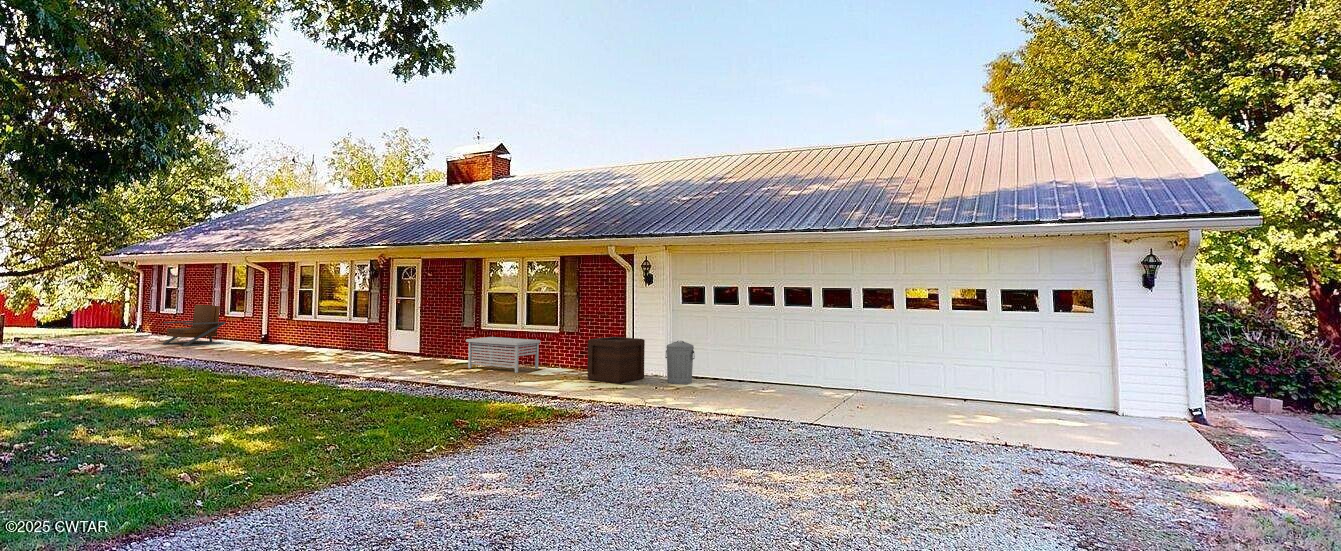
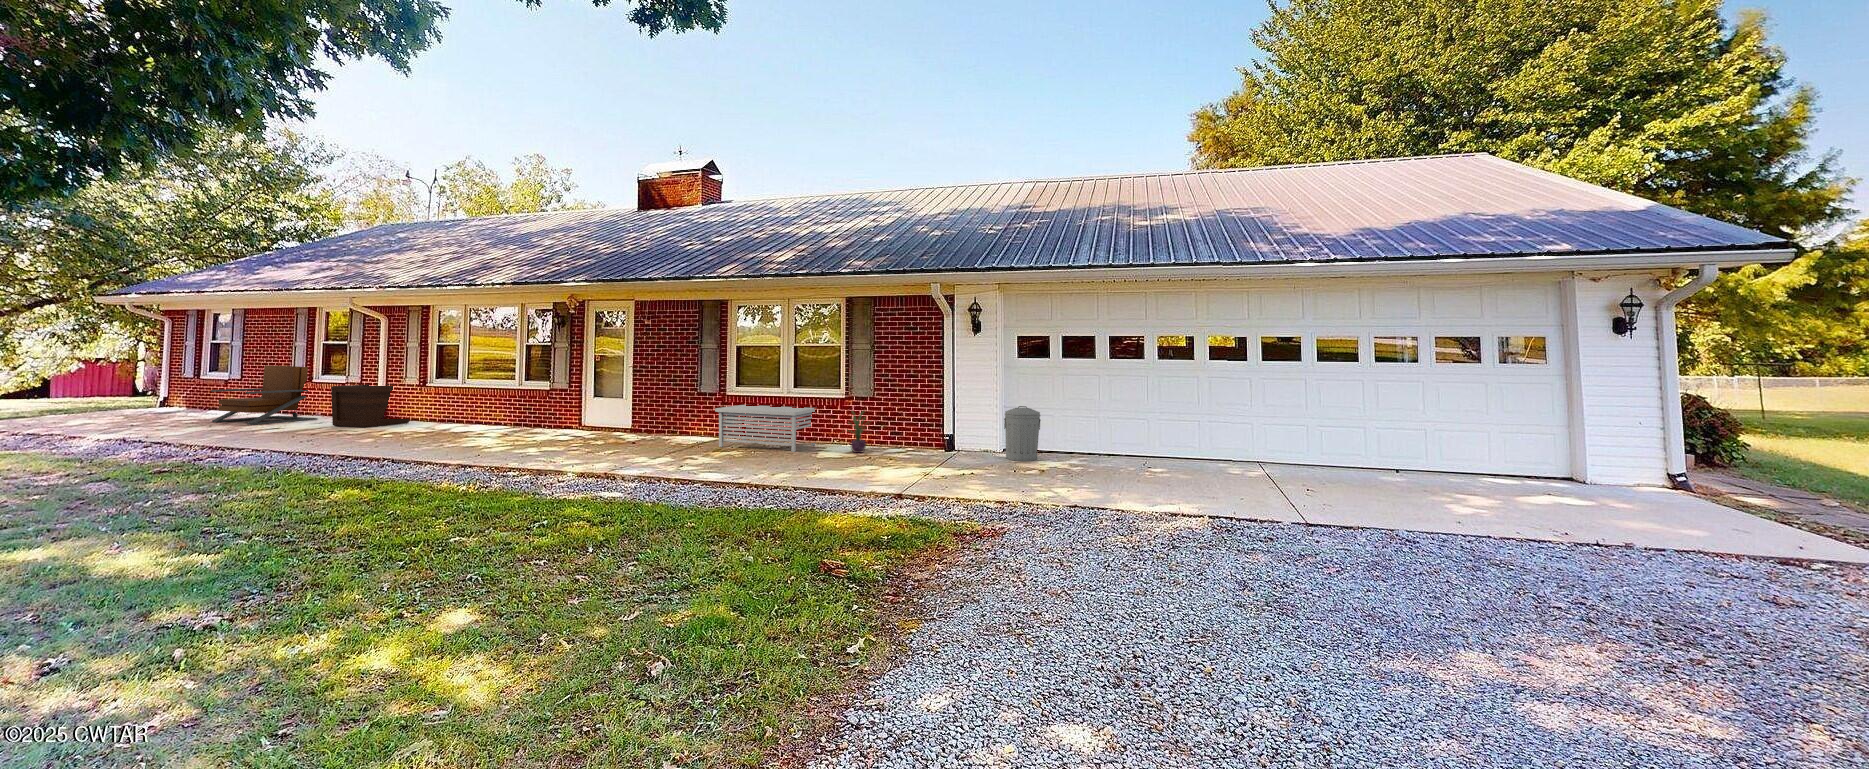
wooden crate: present [587,337,645,383] -> present [331,385,409,427]
decorative plant: none [545,342,580,375] -> present [847,411,866,453]

